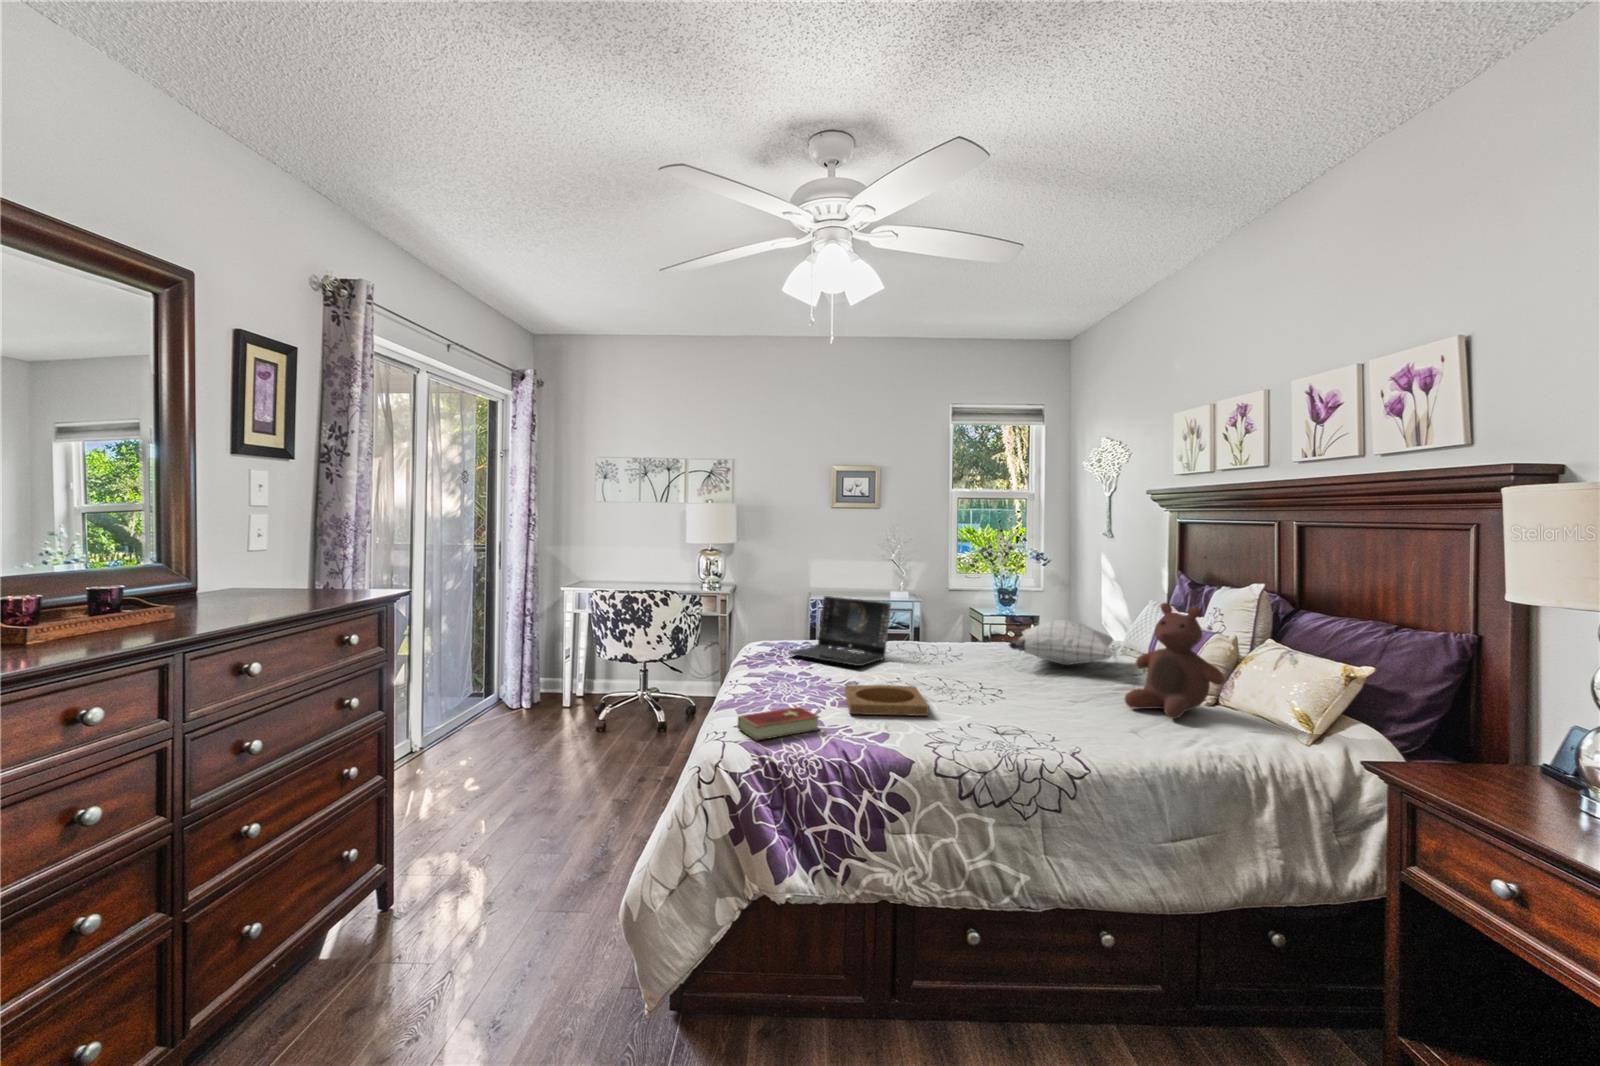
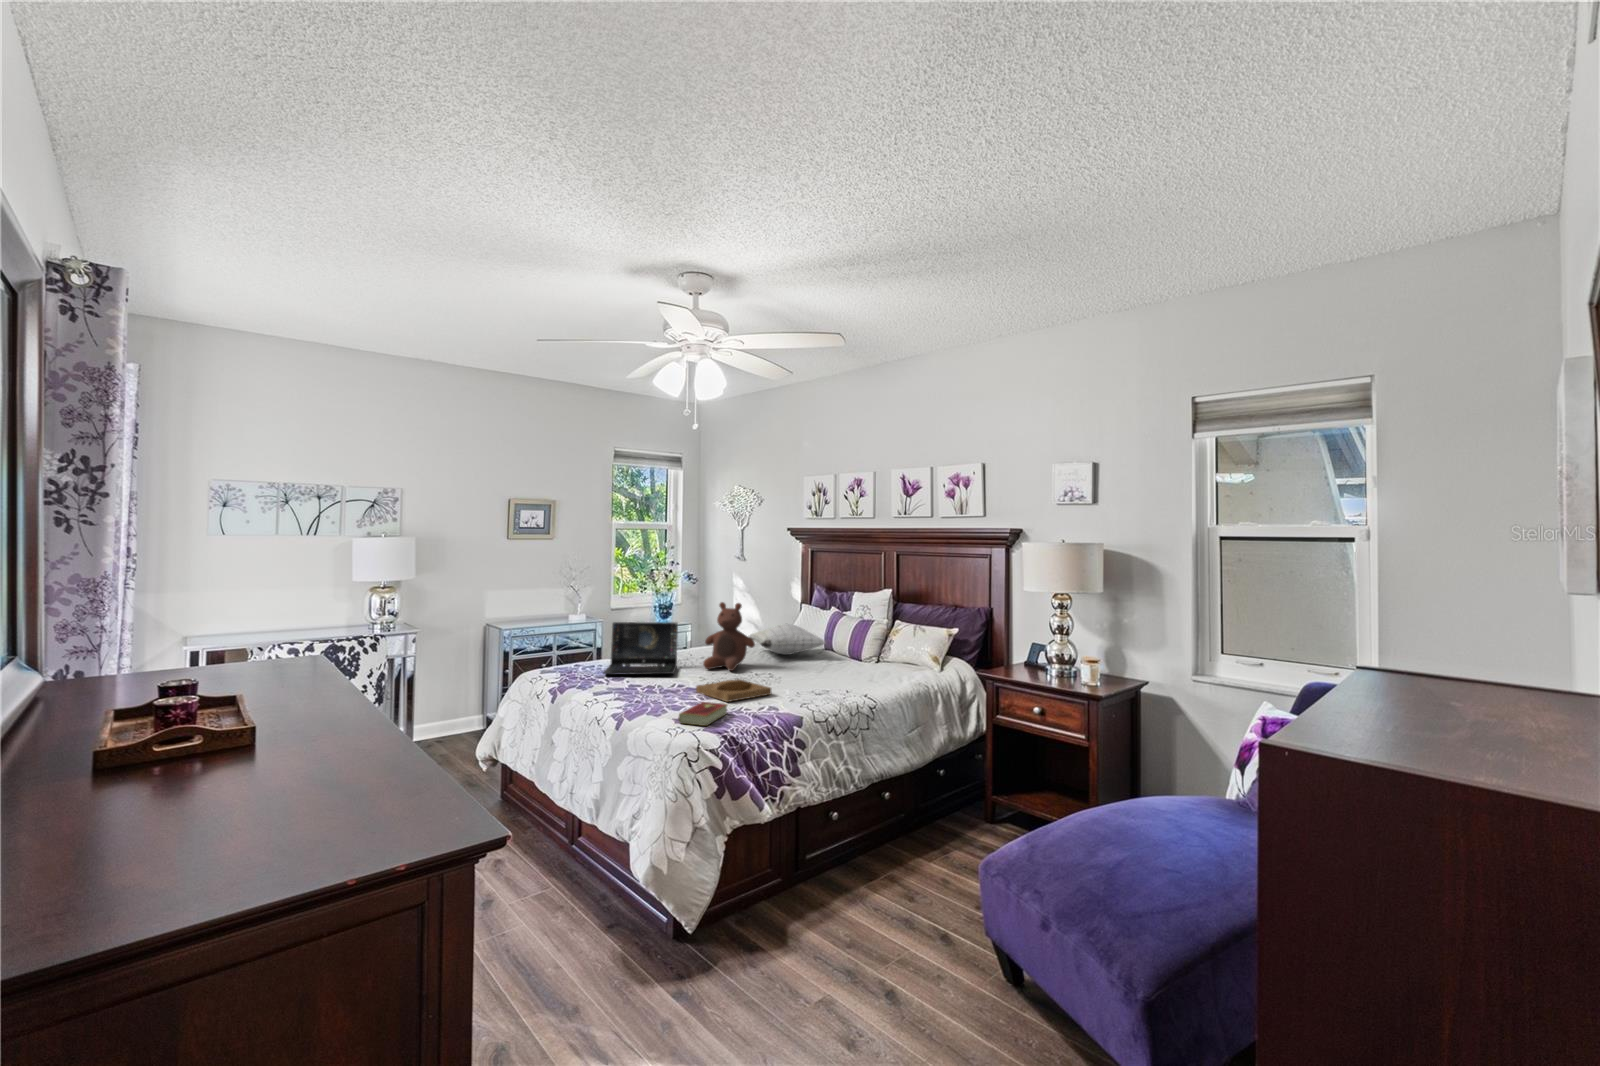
stuffed bear: present [1125,603,1224,719] -> present [703,602,755,671]

